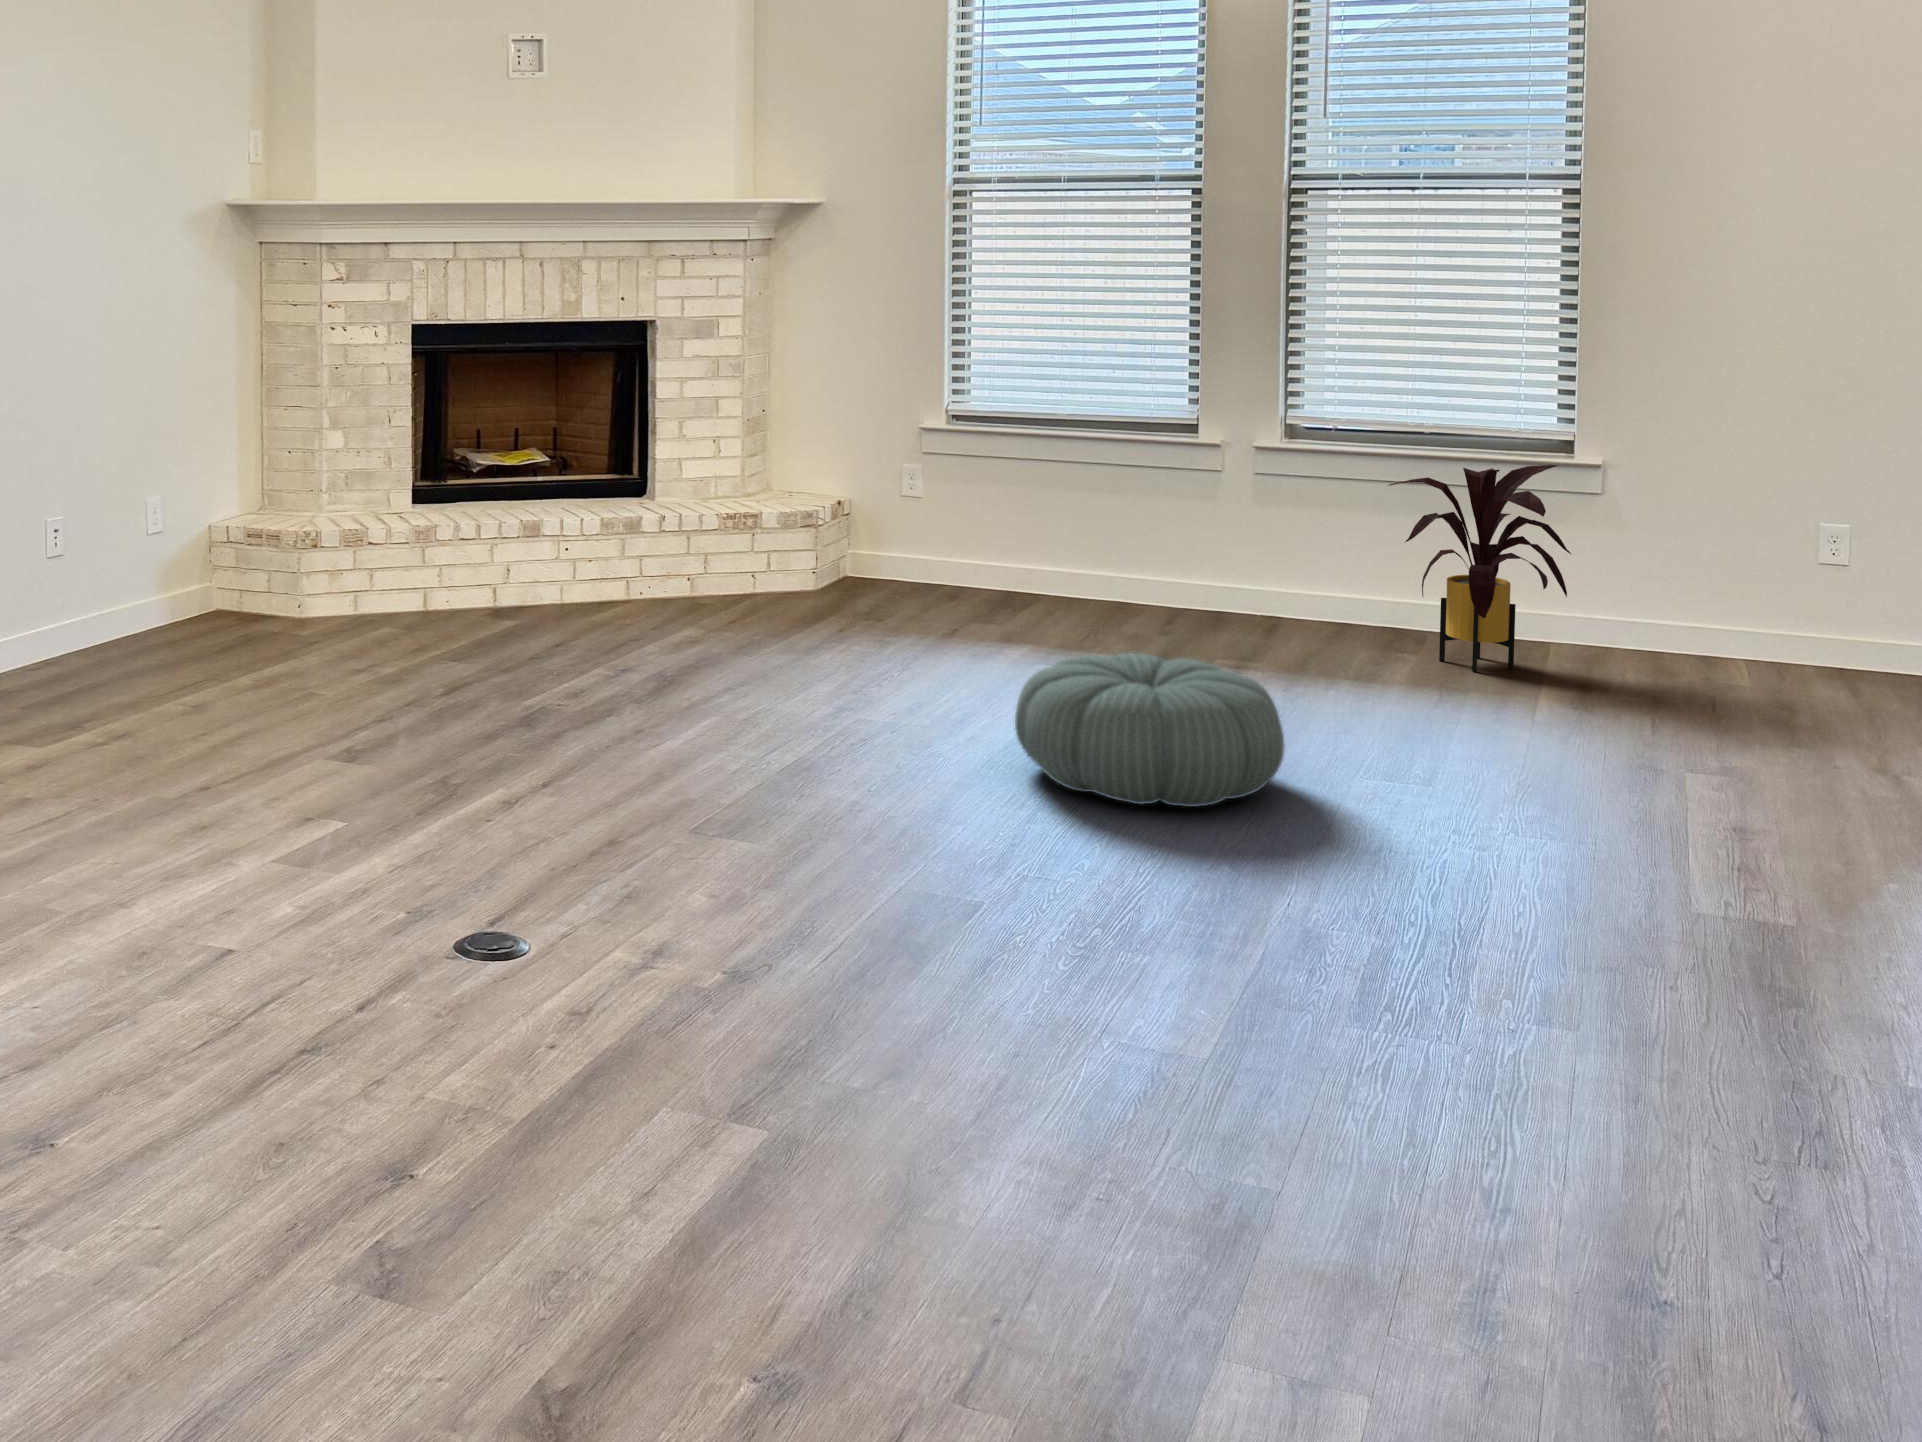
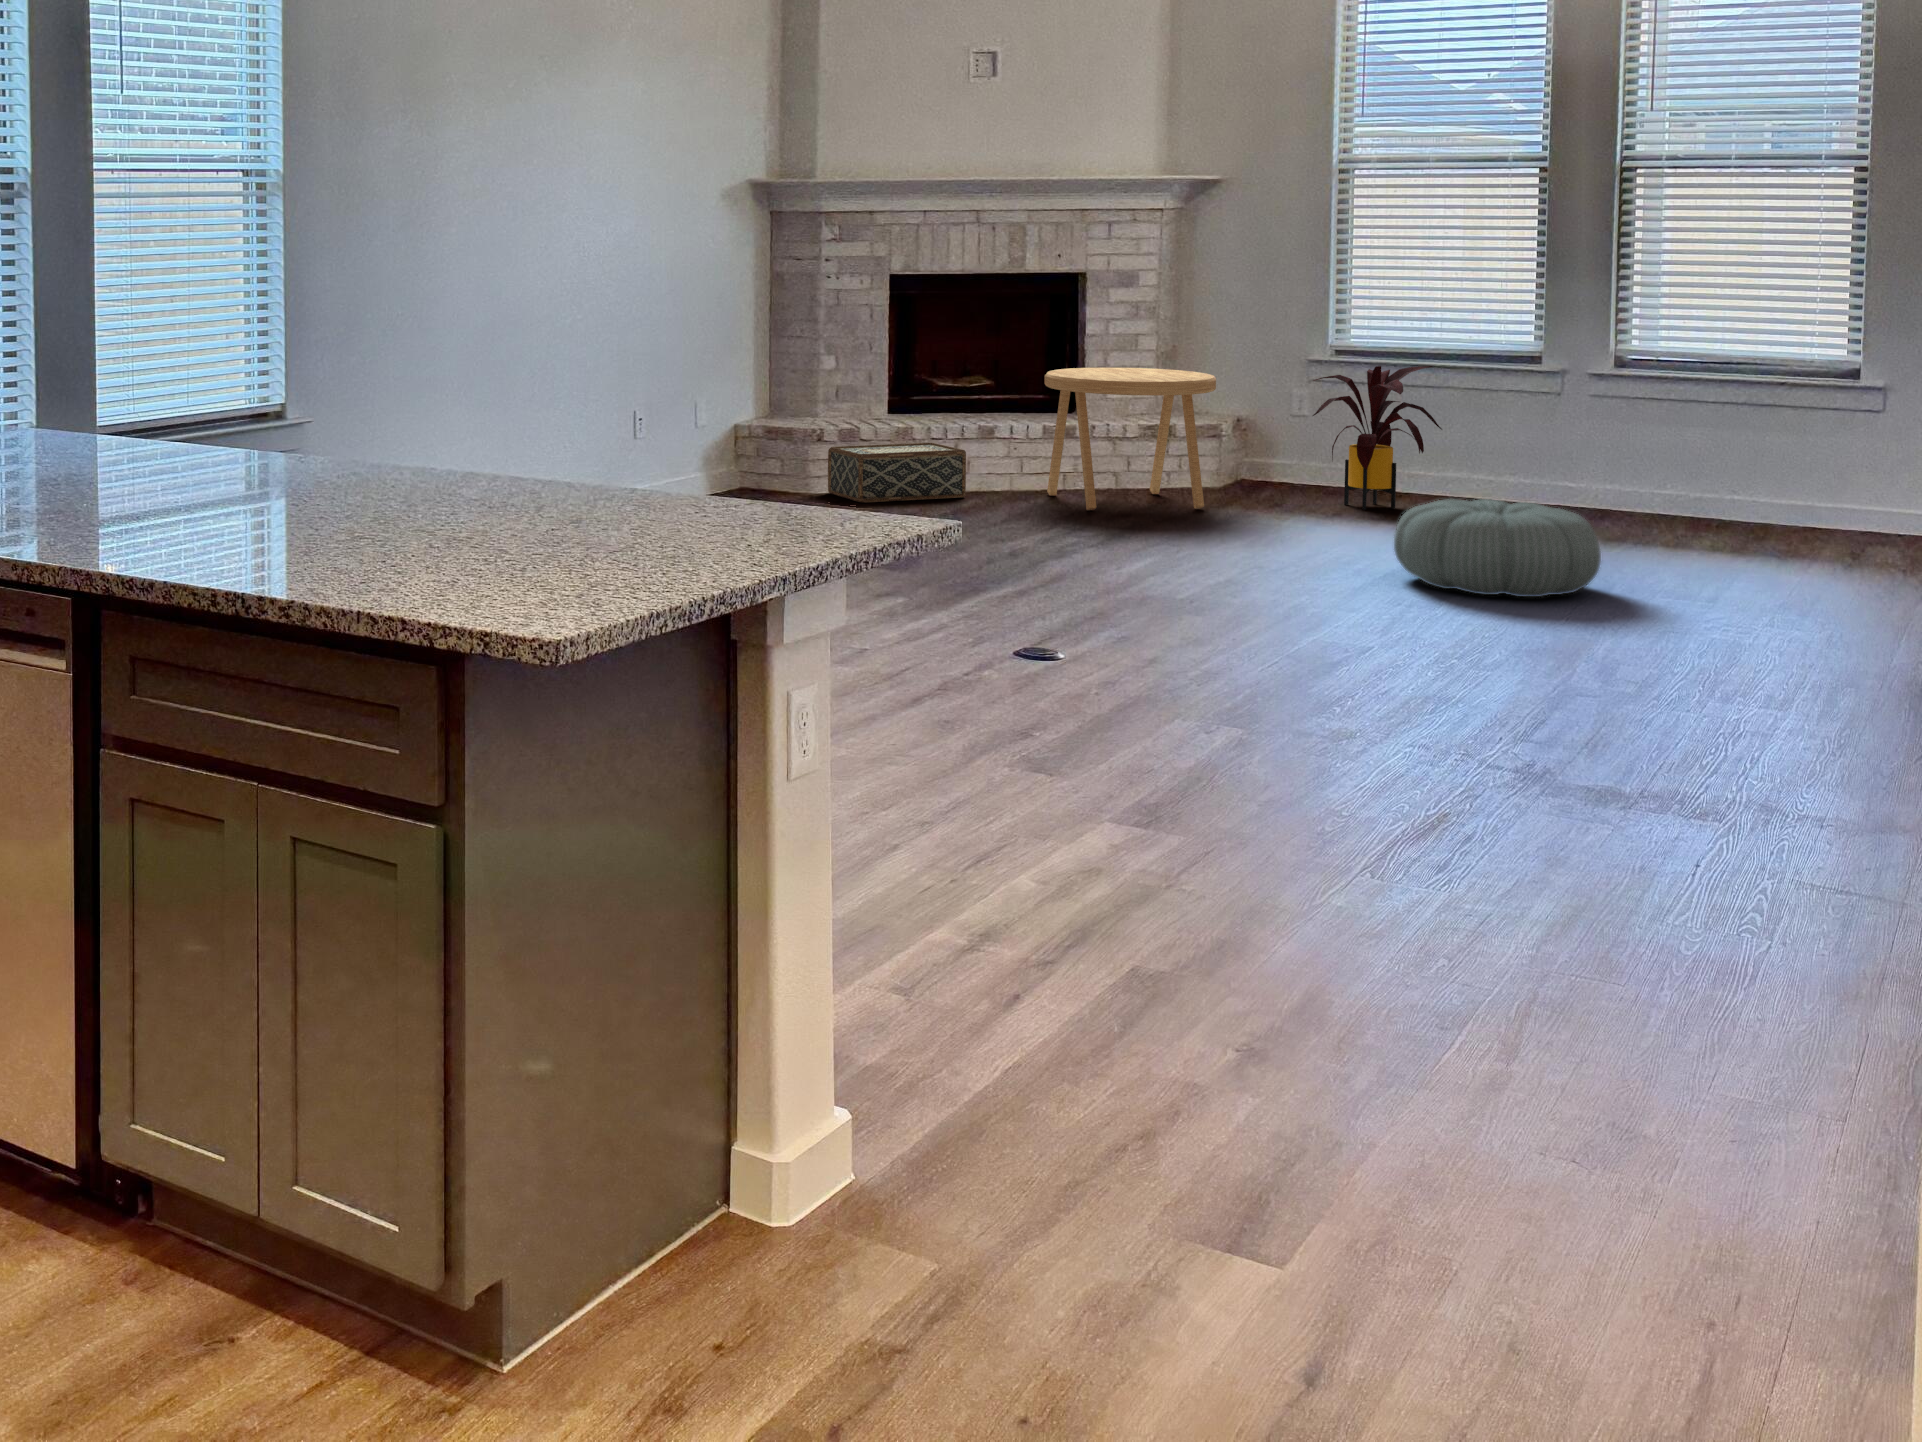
side table: none [596,442,807,638] -> present [1044,367,1216,510]
house plant: present [1389,465,1571,672] -> present [1313,366,1442,510]
woven basket: none [326,543,500,634] -> present [828,443,966,502]

